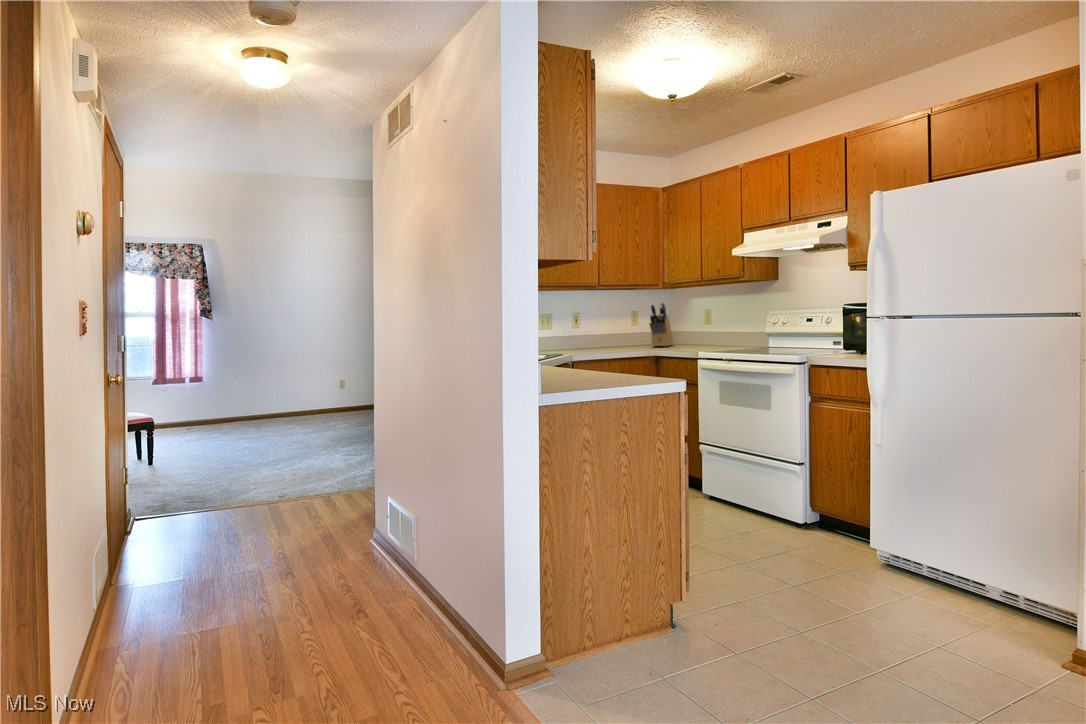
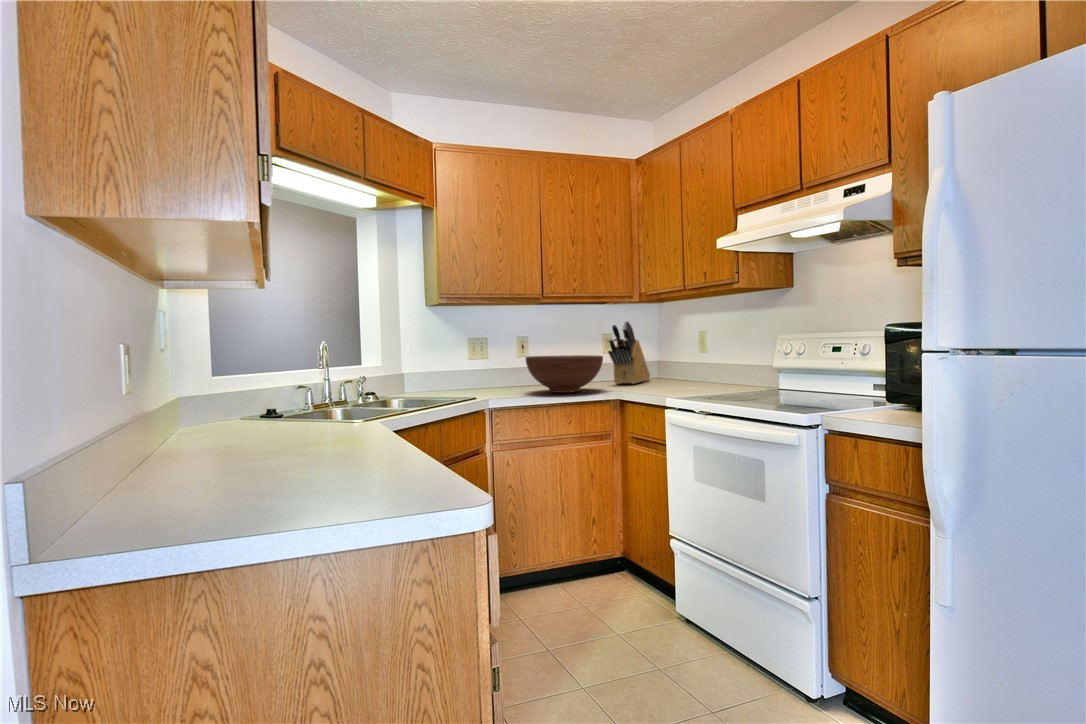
fruit bowl: none [597,326,651,351] -> present [525,355,603,393]

